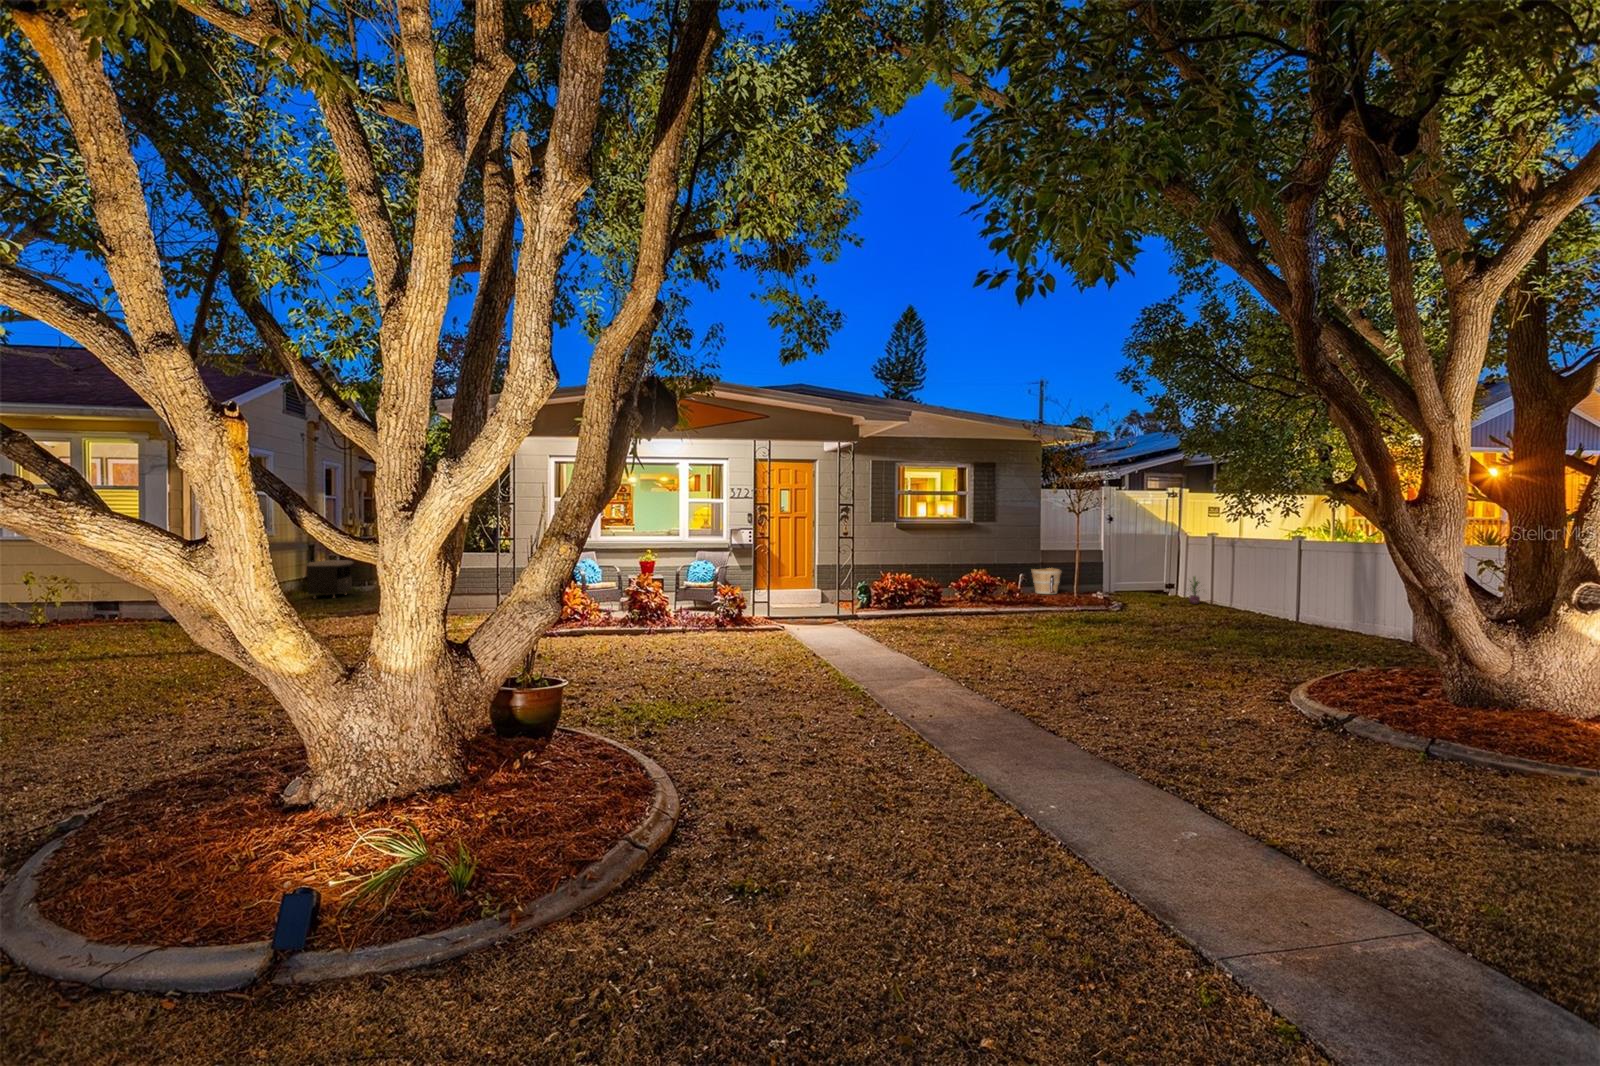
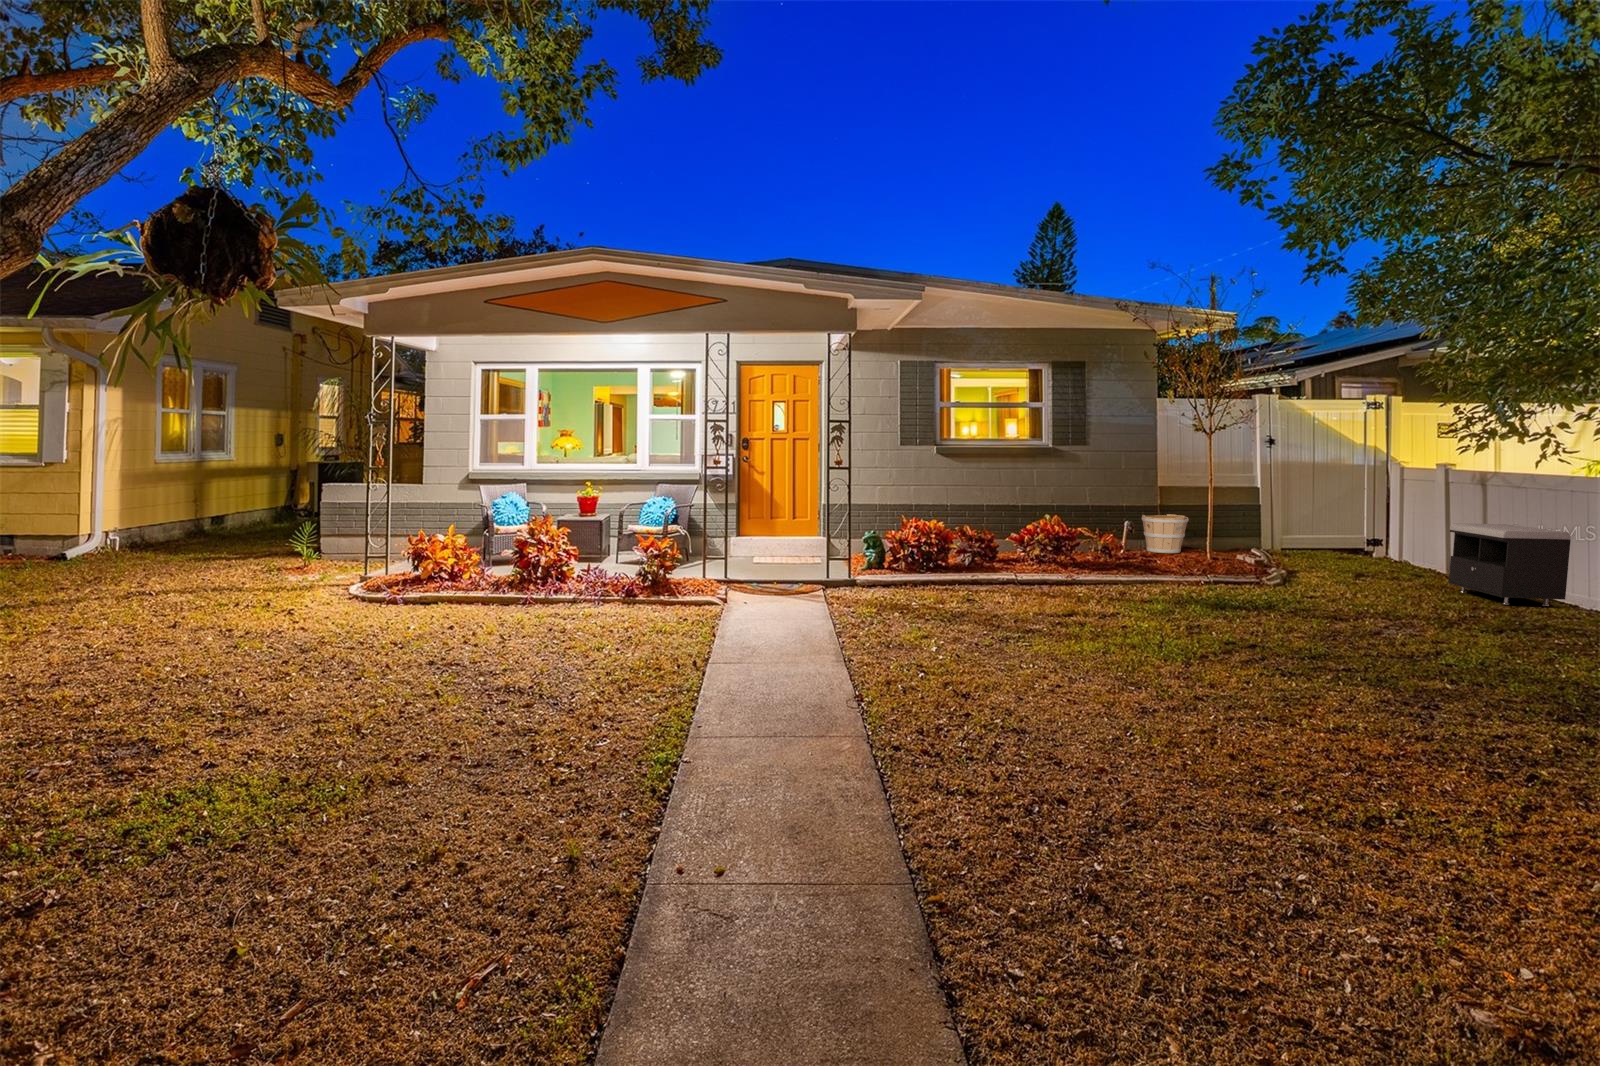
storage bench: present [307,560,353,597] -> present [1449,523,1571,606]
decorative plant: present [1189,576,1200,604] -> none [1376,529,1433,573]

